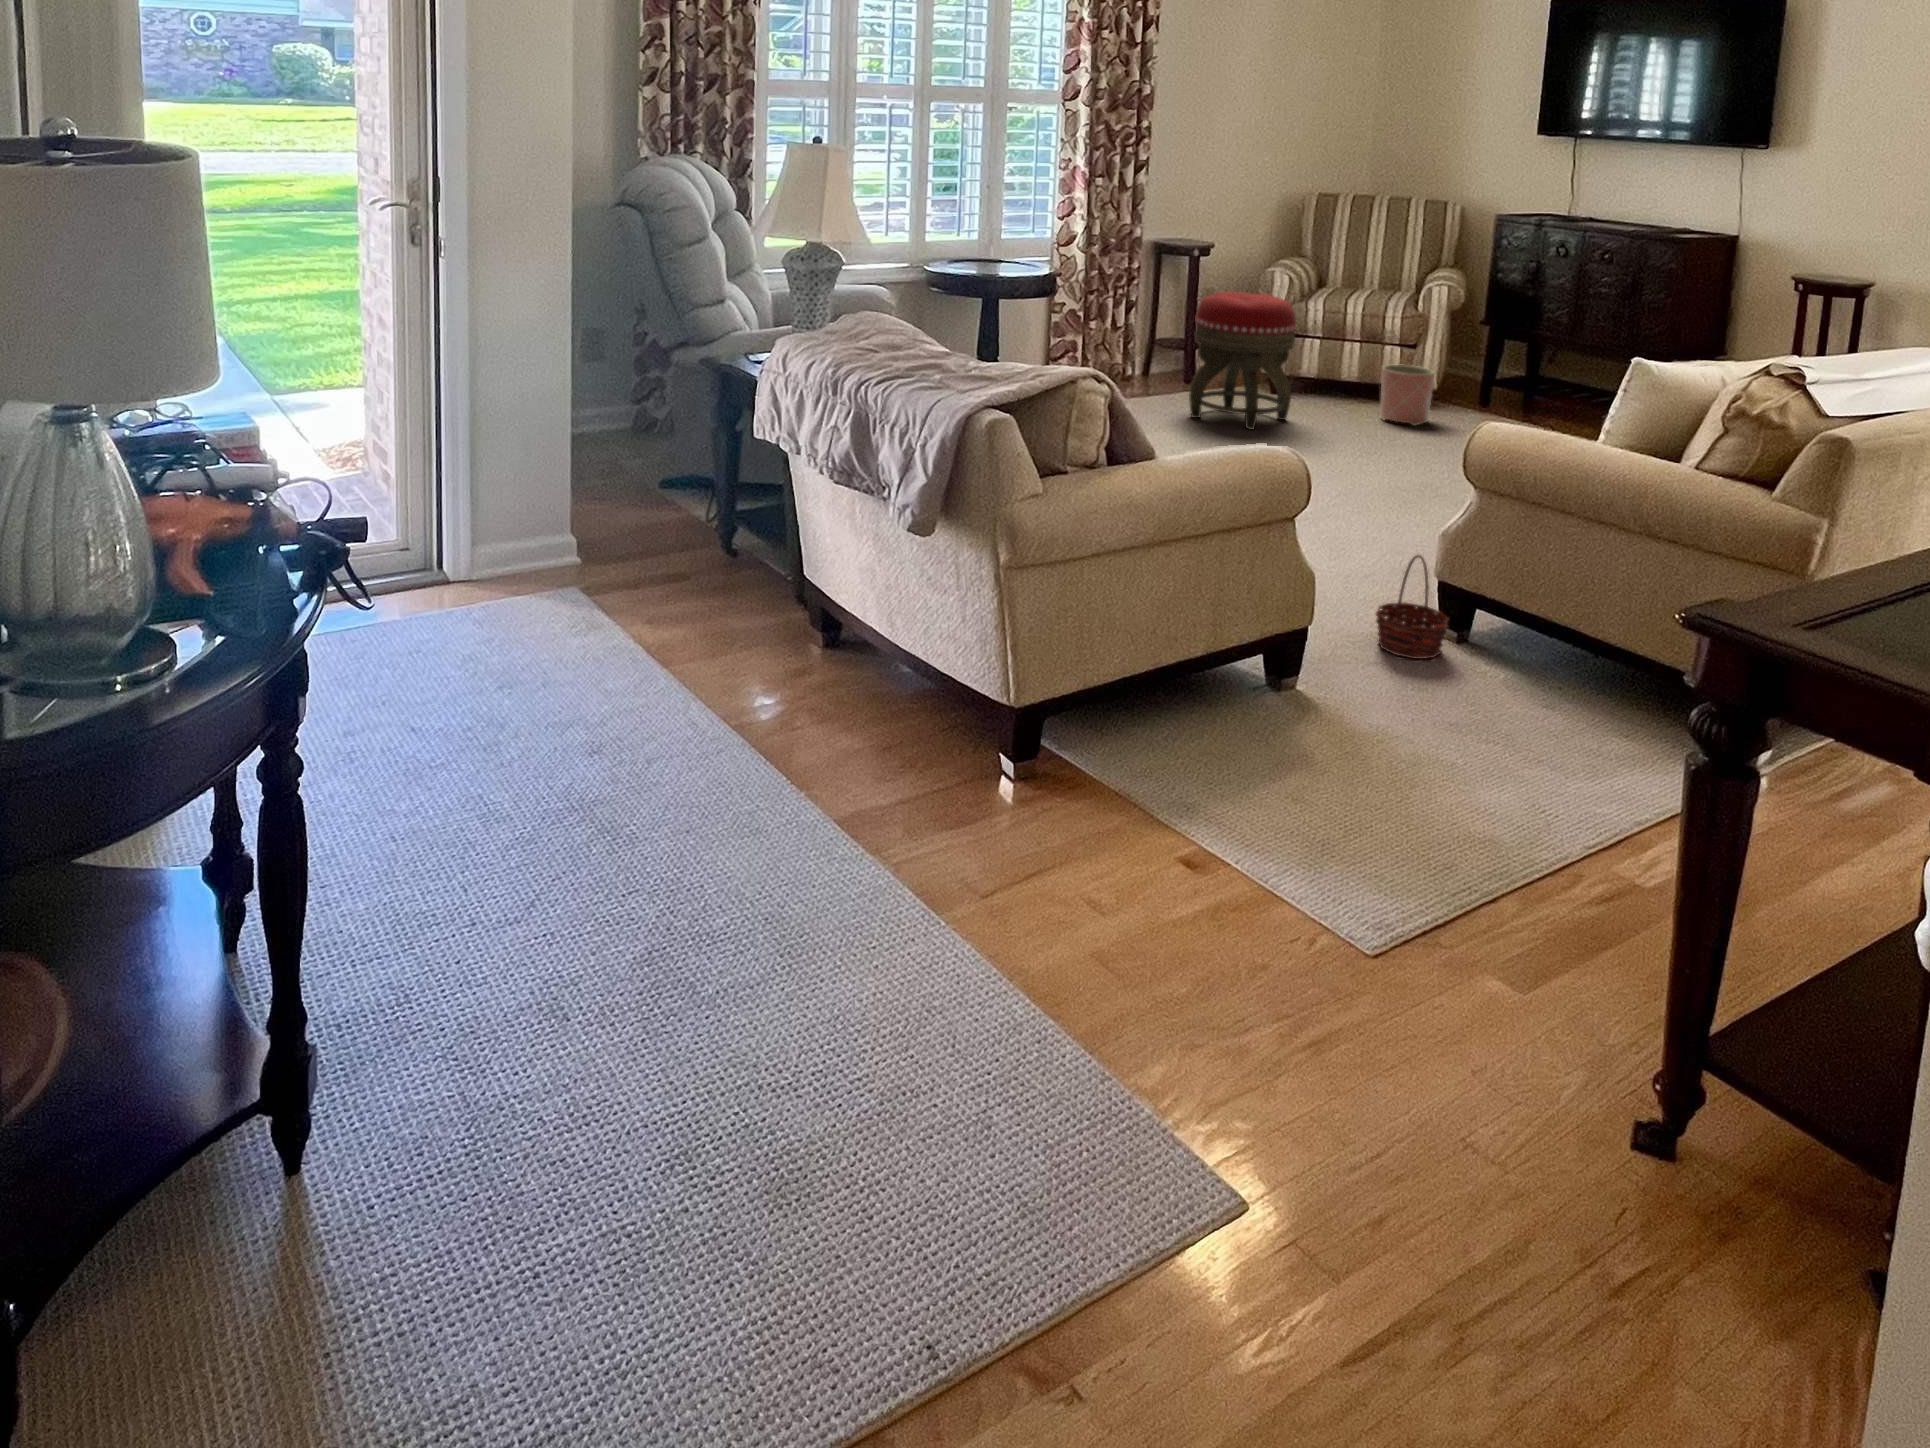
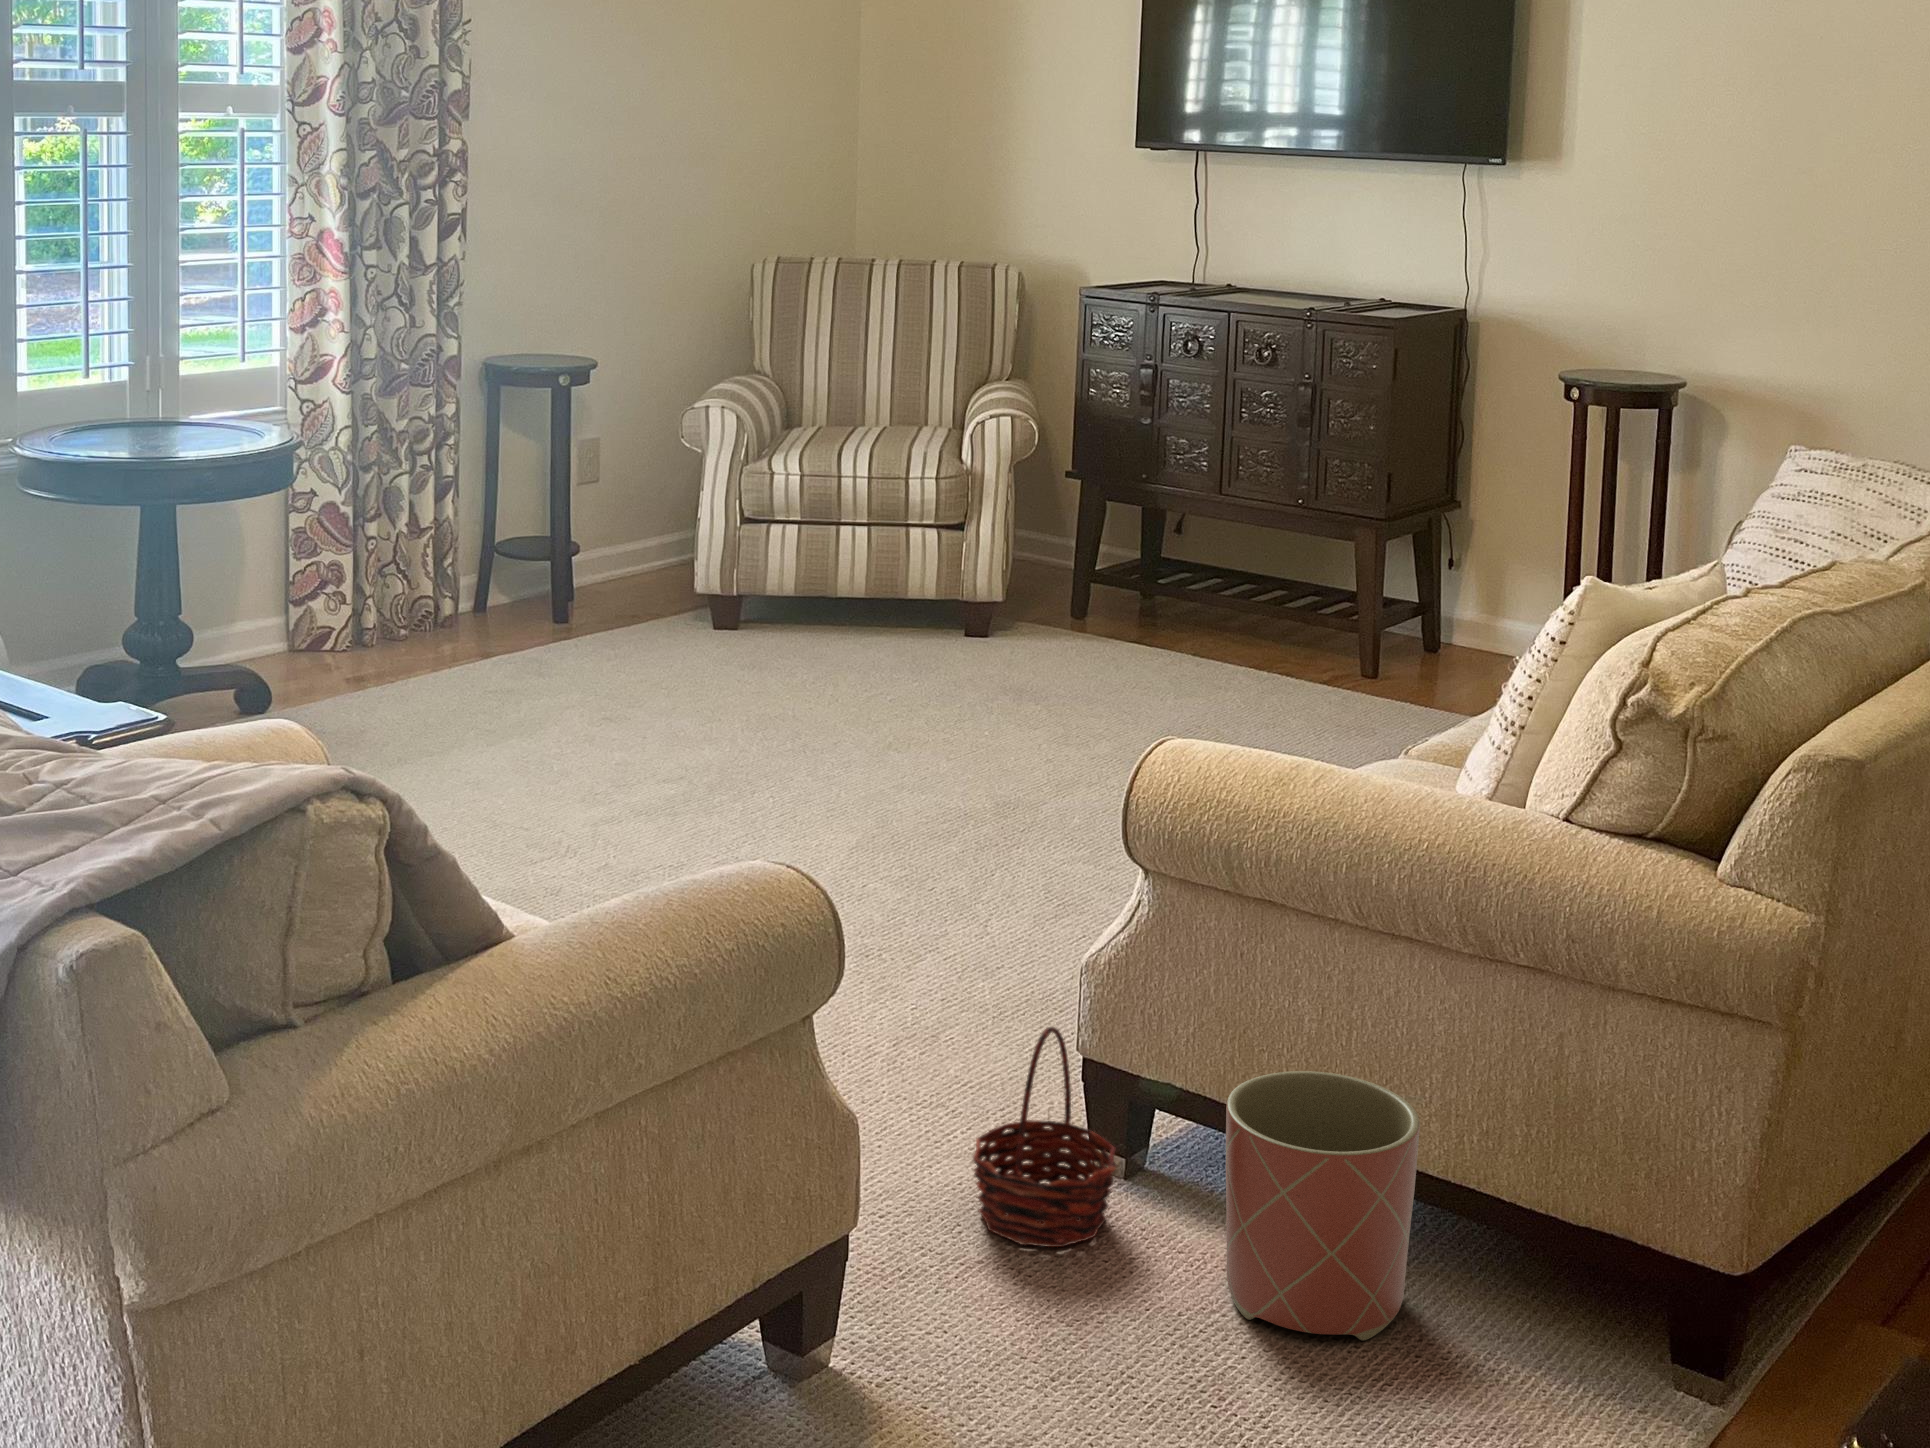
footstool: present [1189,292,1296,429] -> none [564,456,757,718]
planter: present [1380,365,1435,426] -> present [1226,1071,1420,1341]

